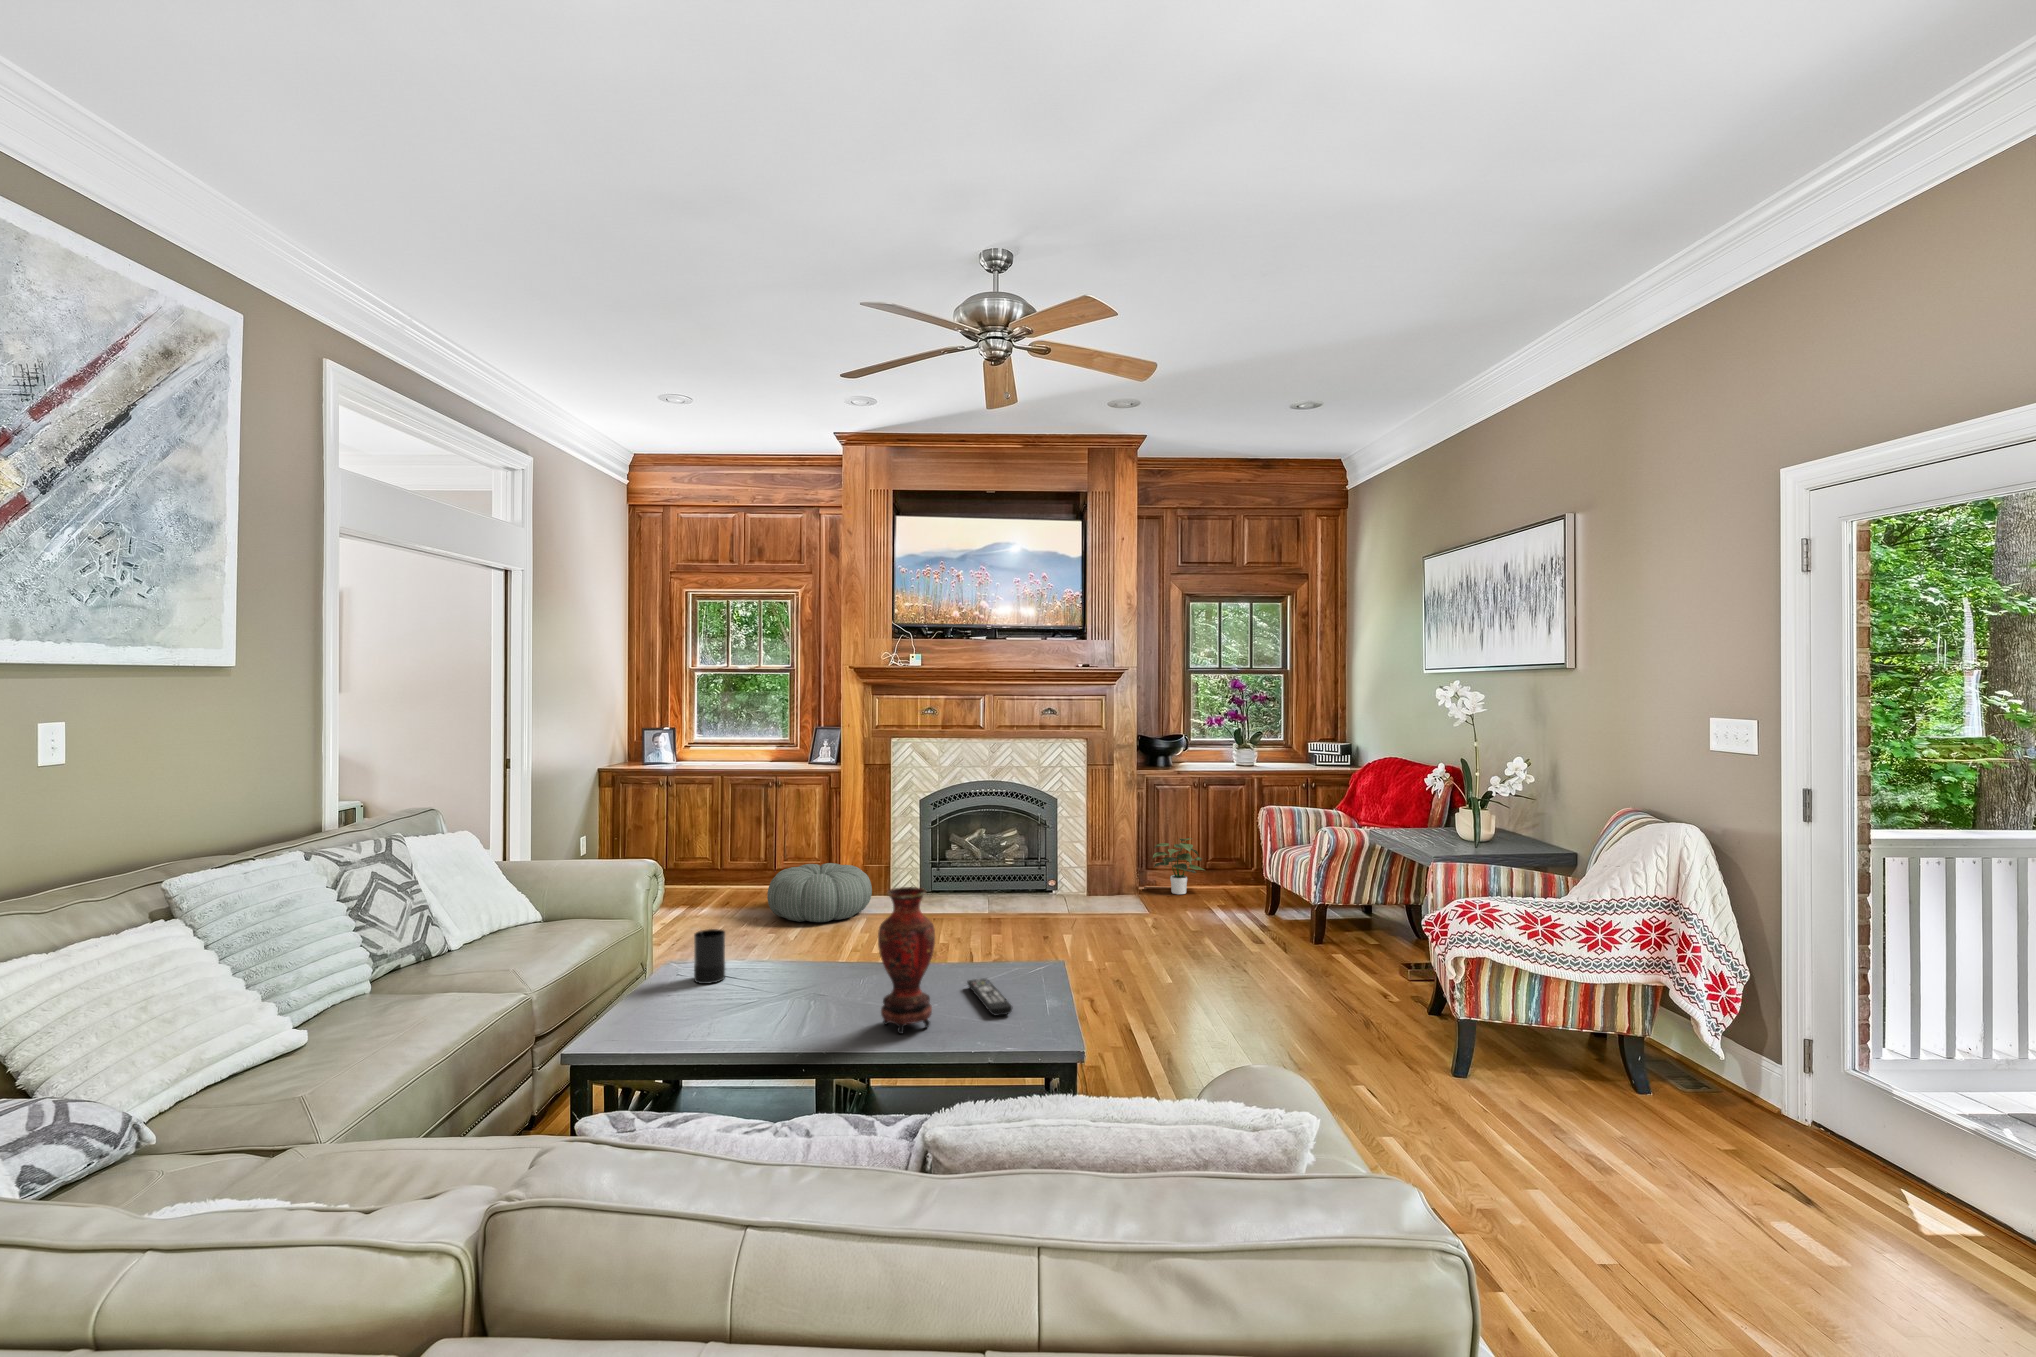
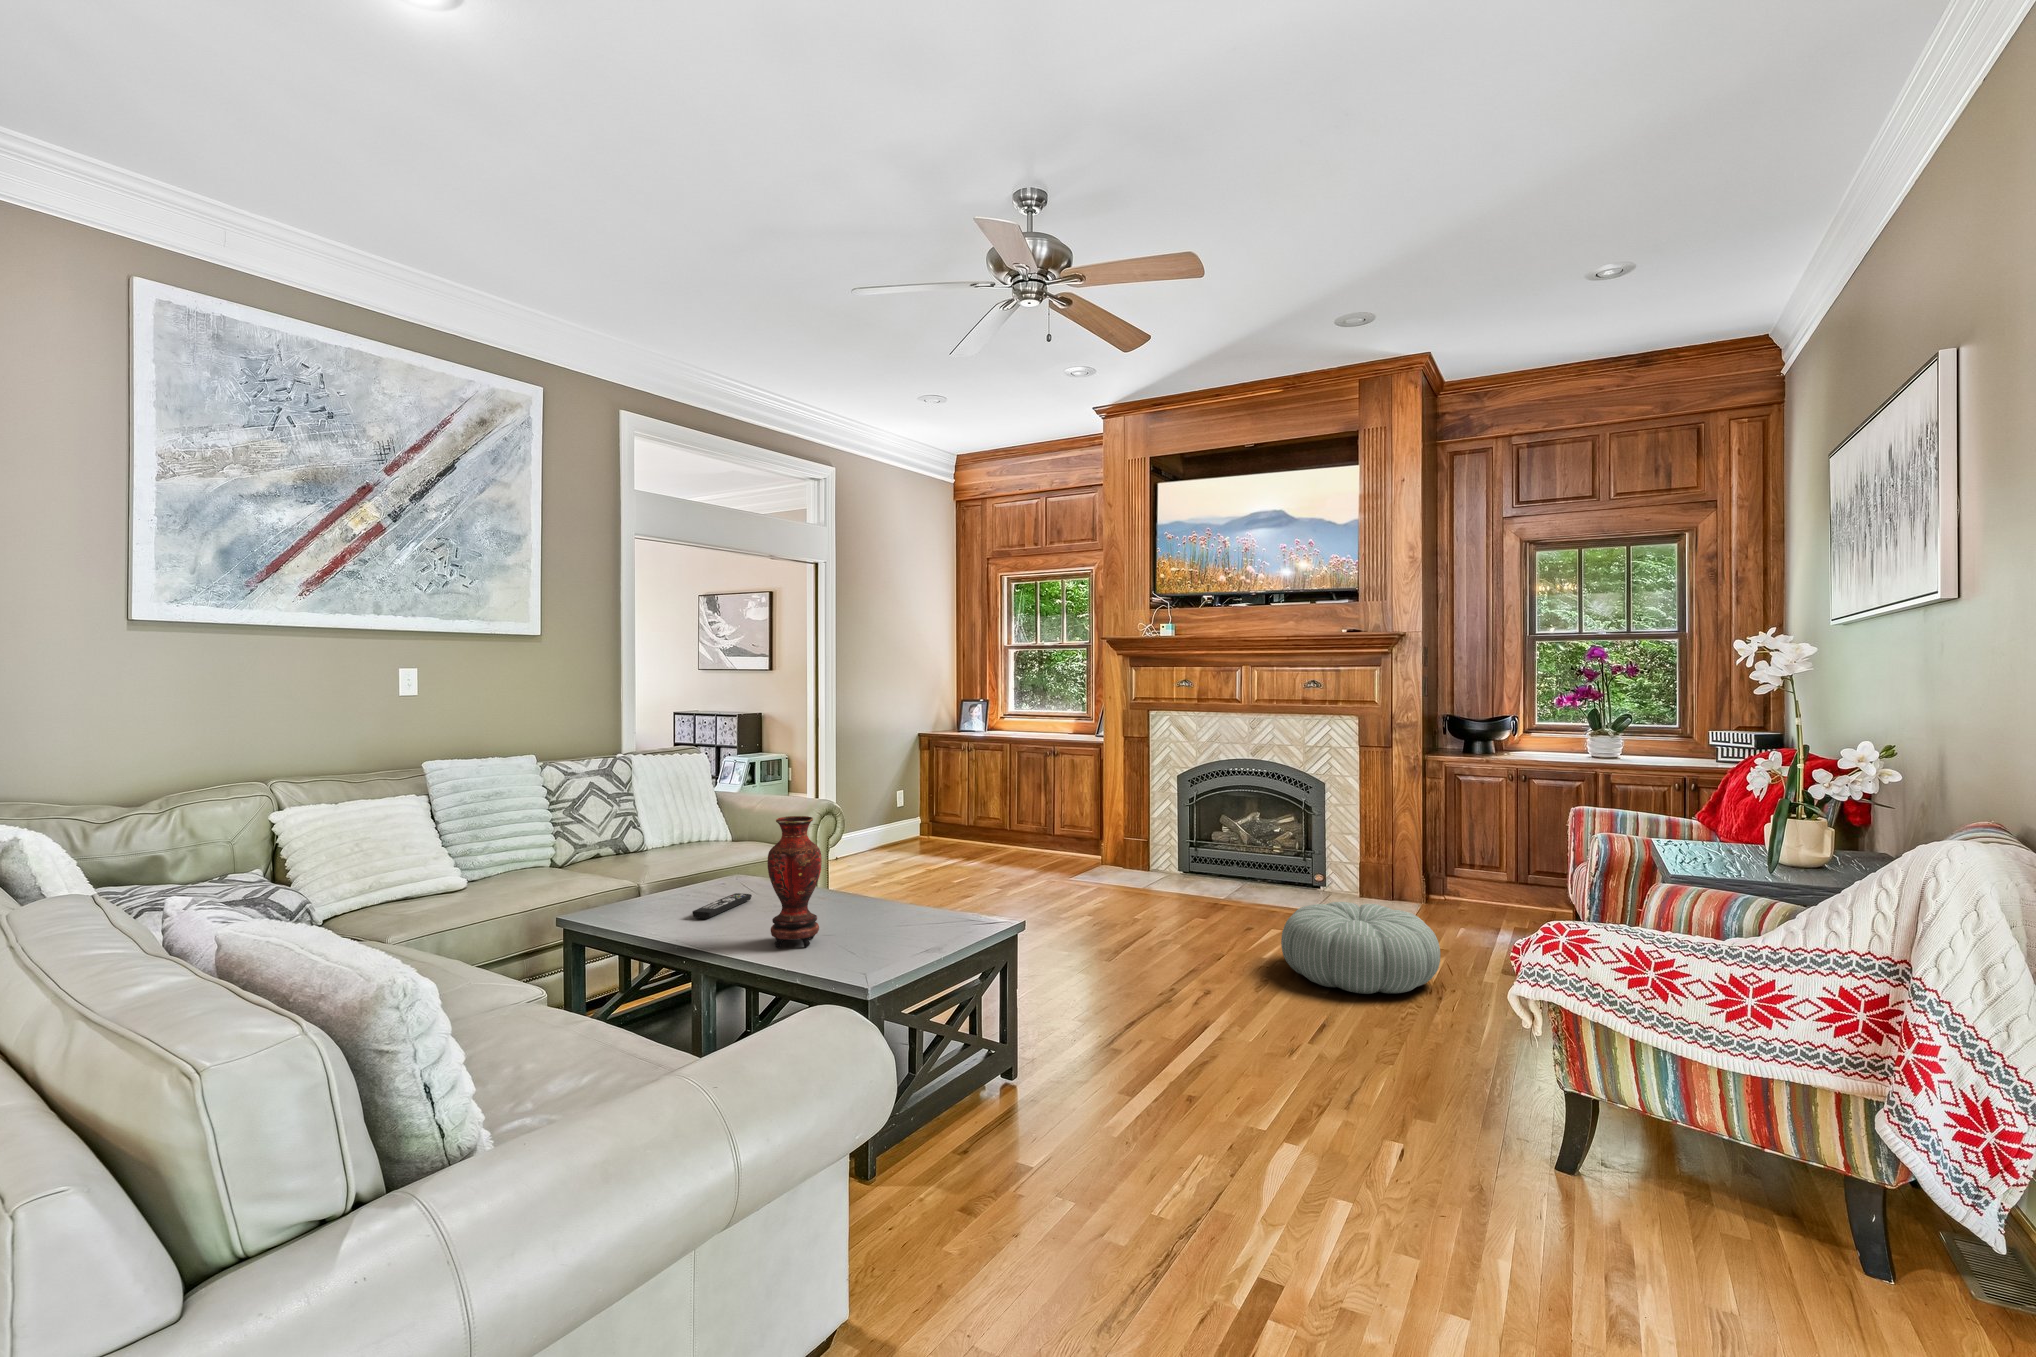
potted plant: present [1153,838,1204,894] -> none [1445,842,1517,912]
pouf: present [767,863,872,922] -> present [1281,902,1440,994]
candle: present [694,929,725,984] -> none [724,844,750,892]
remote control: present [967,979,1013,1016] -> present [692,893,752,919]

